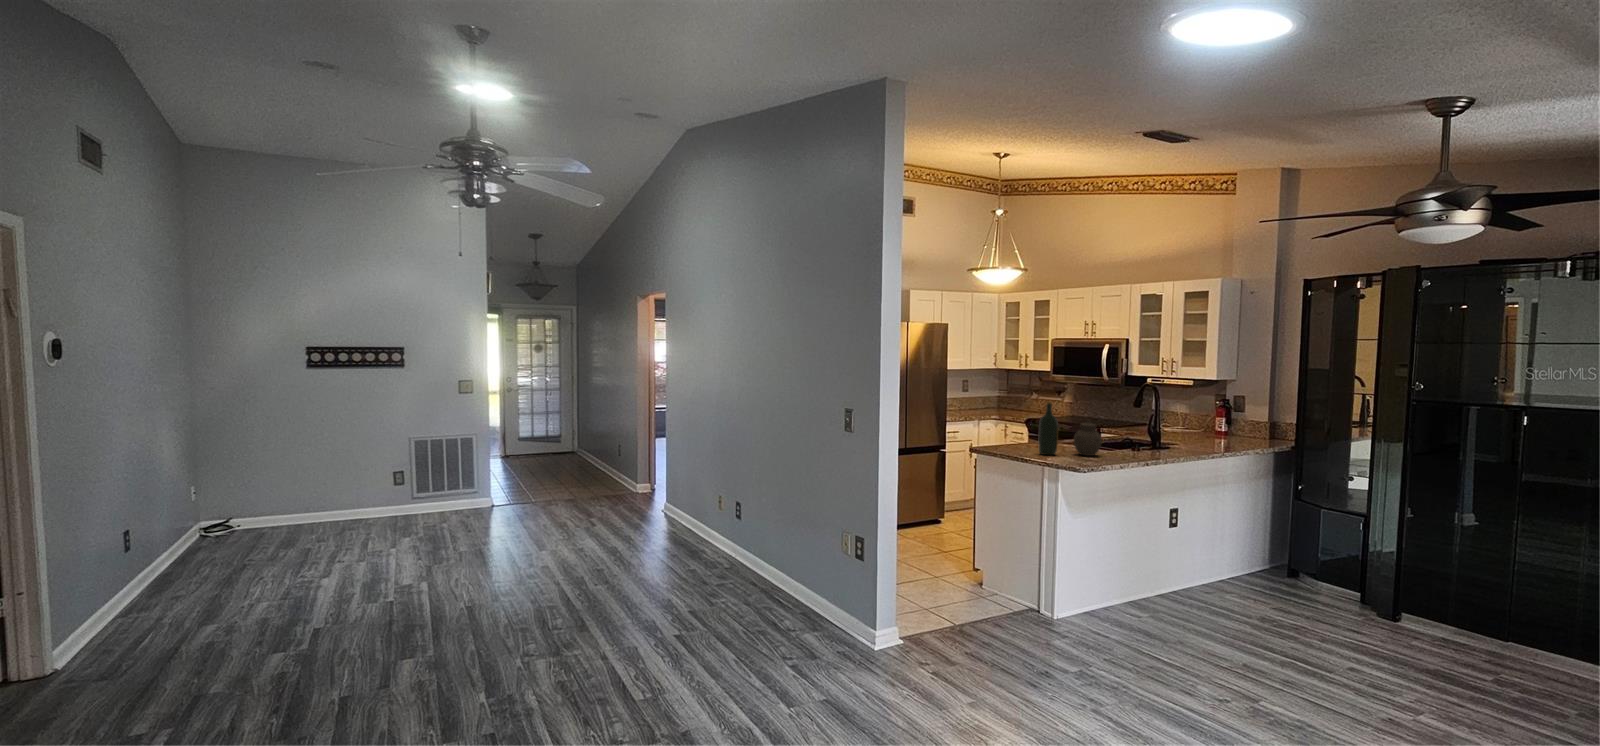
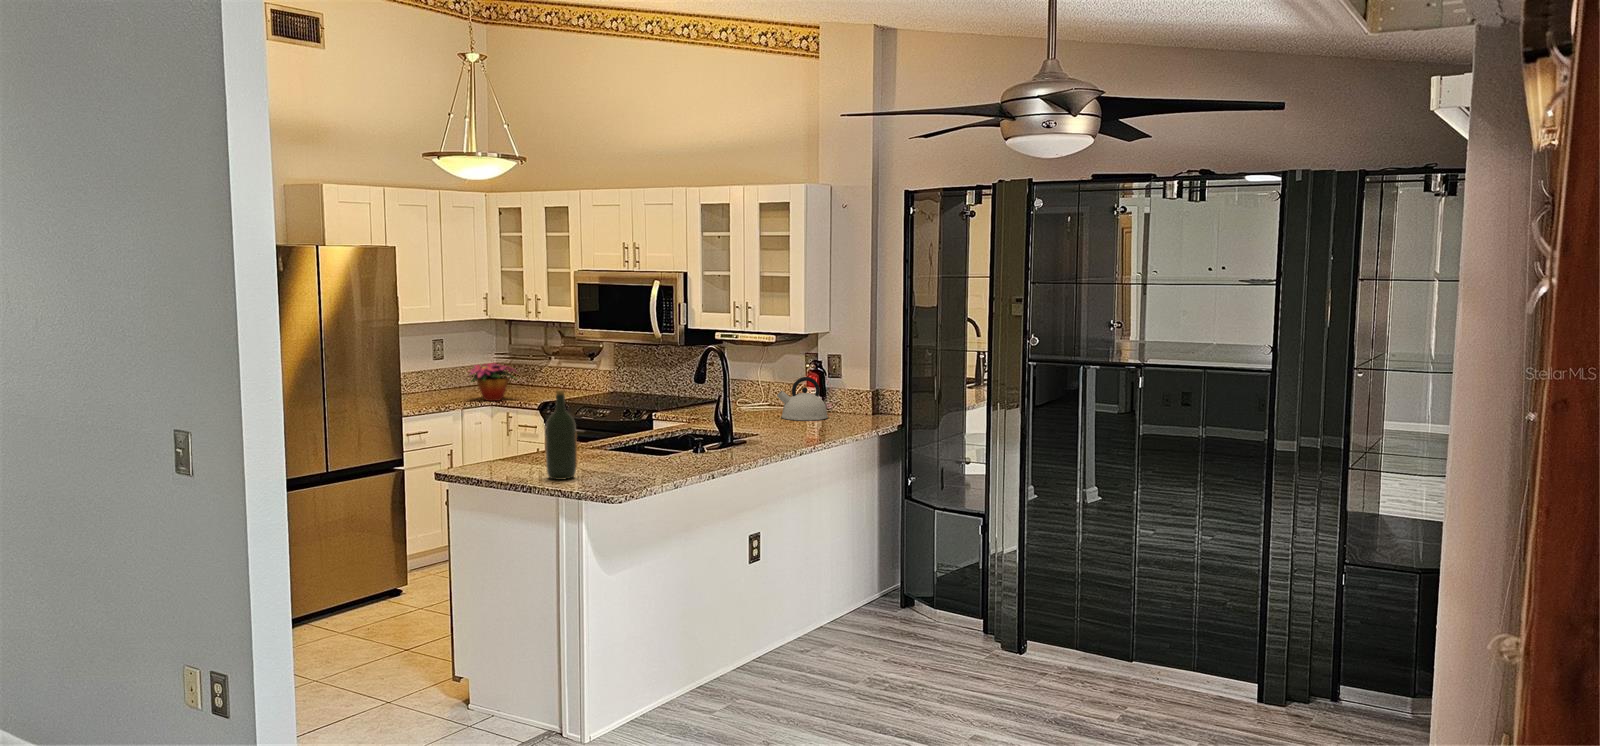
flower arrangement: none [982,393,1017,416] -> present [469,363,518,401]
kettle: none [1193,411,1232,440] -> present [777,377,828,421]
jar: present [1074,420,1102,456] -> none [602,415,645,473]

